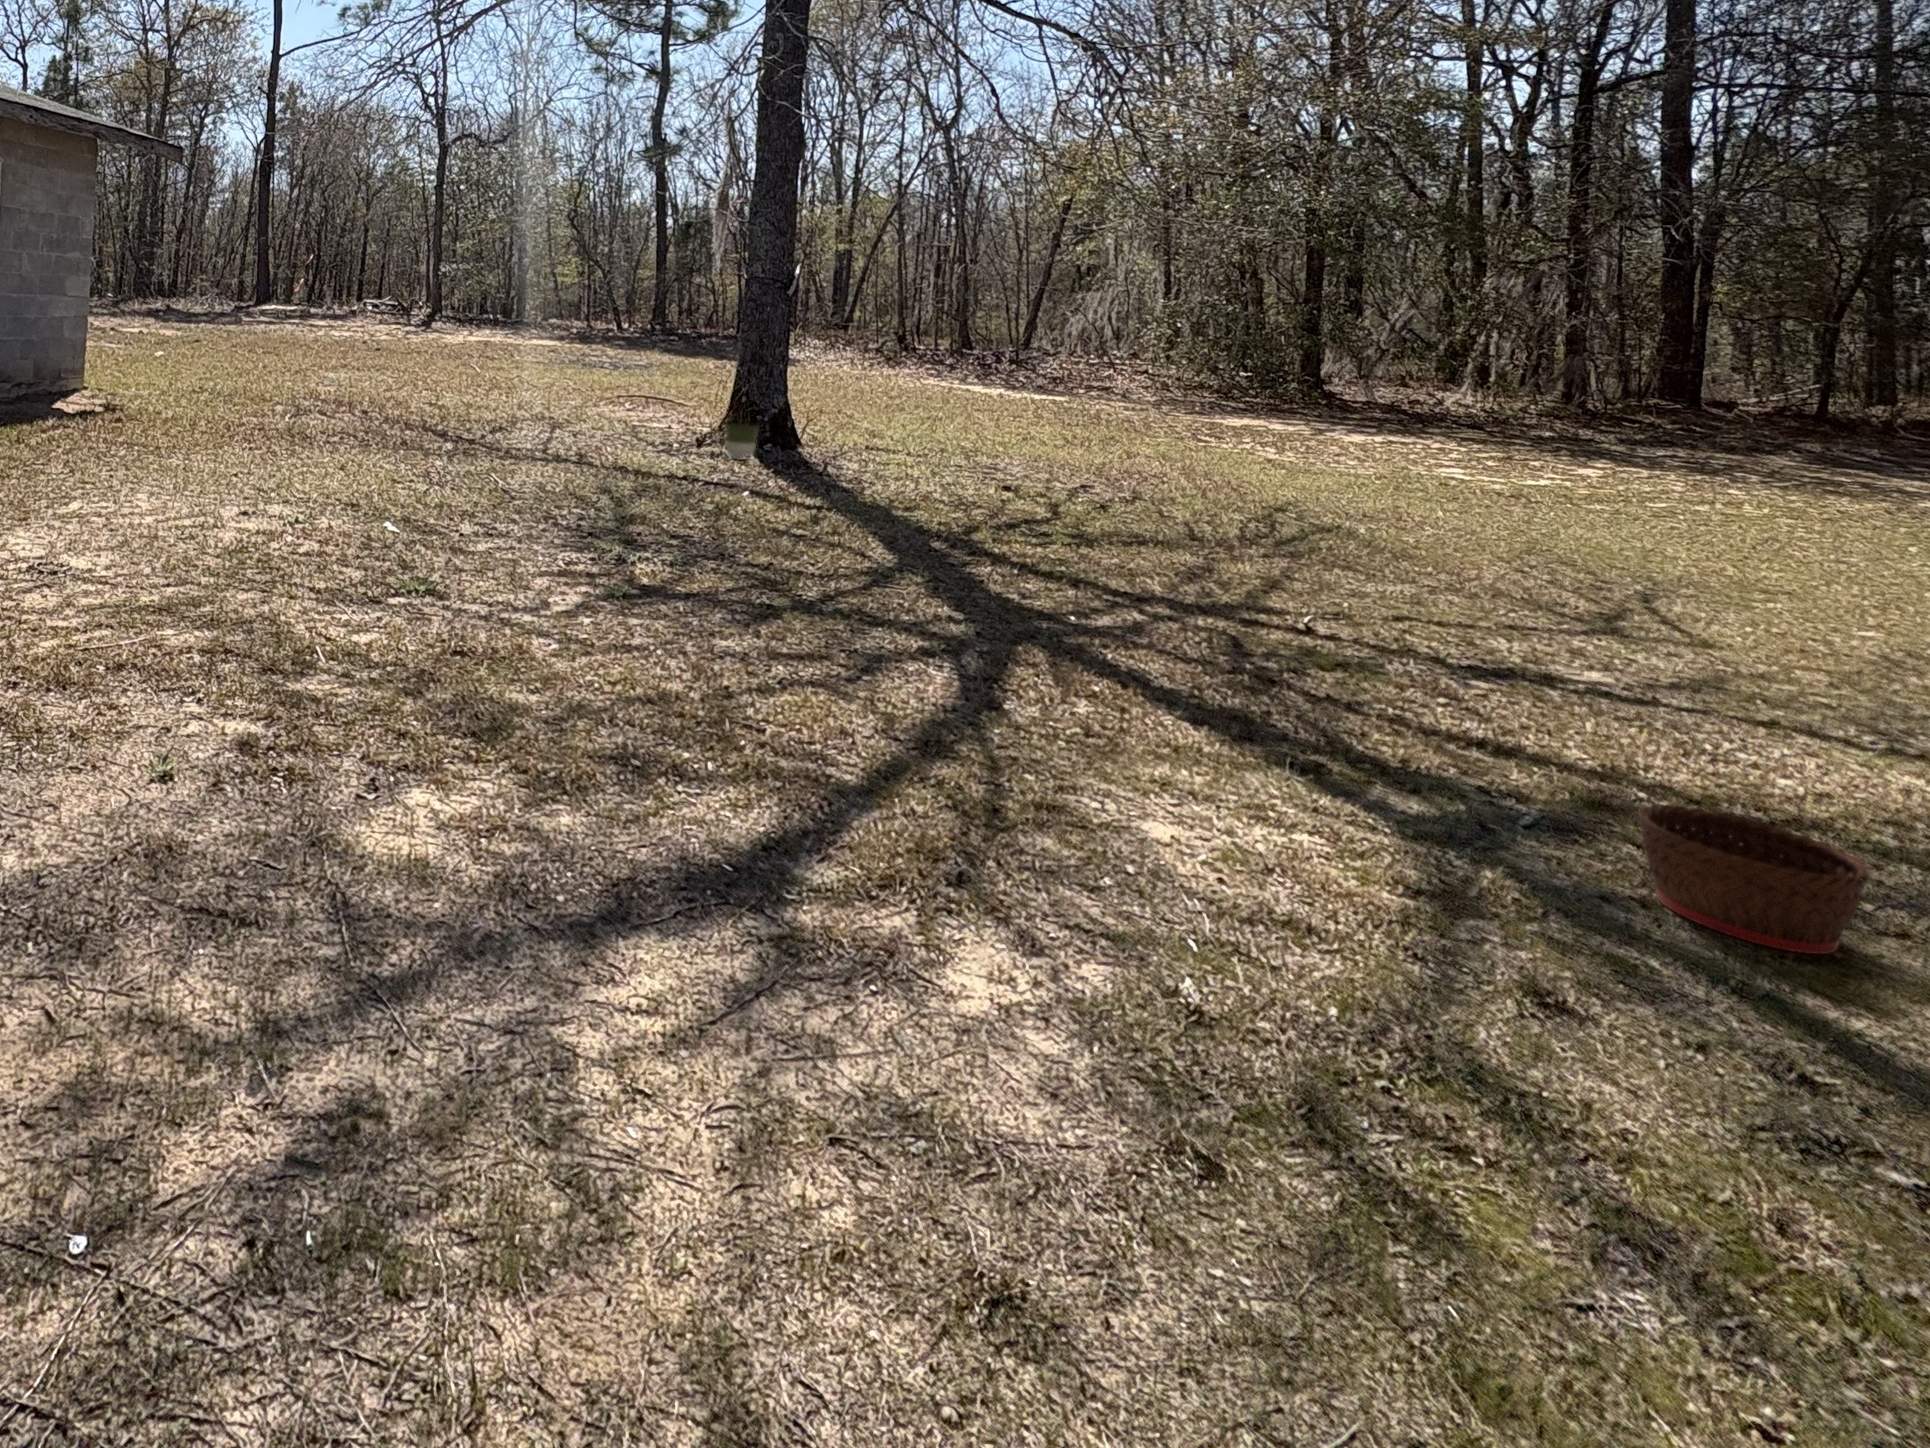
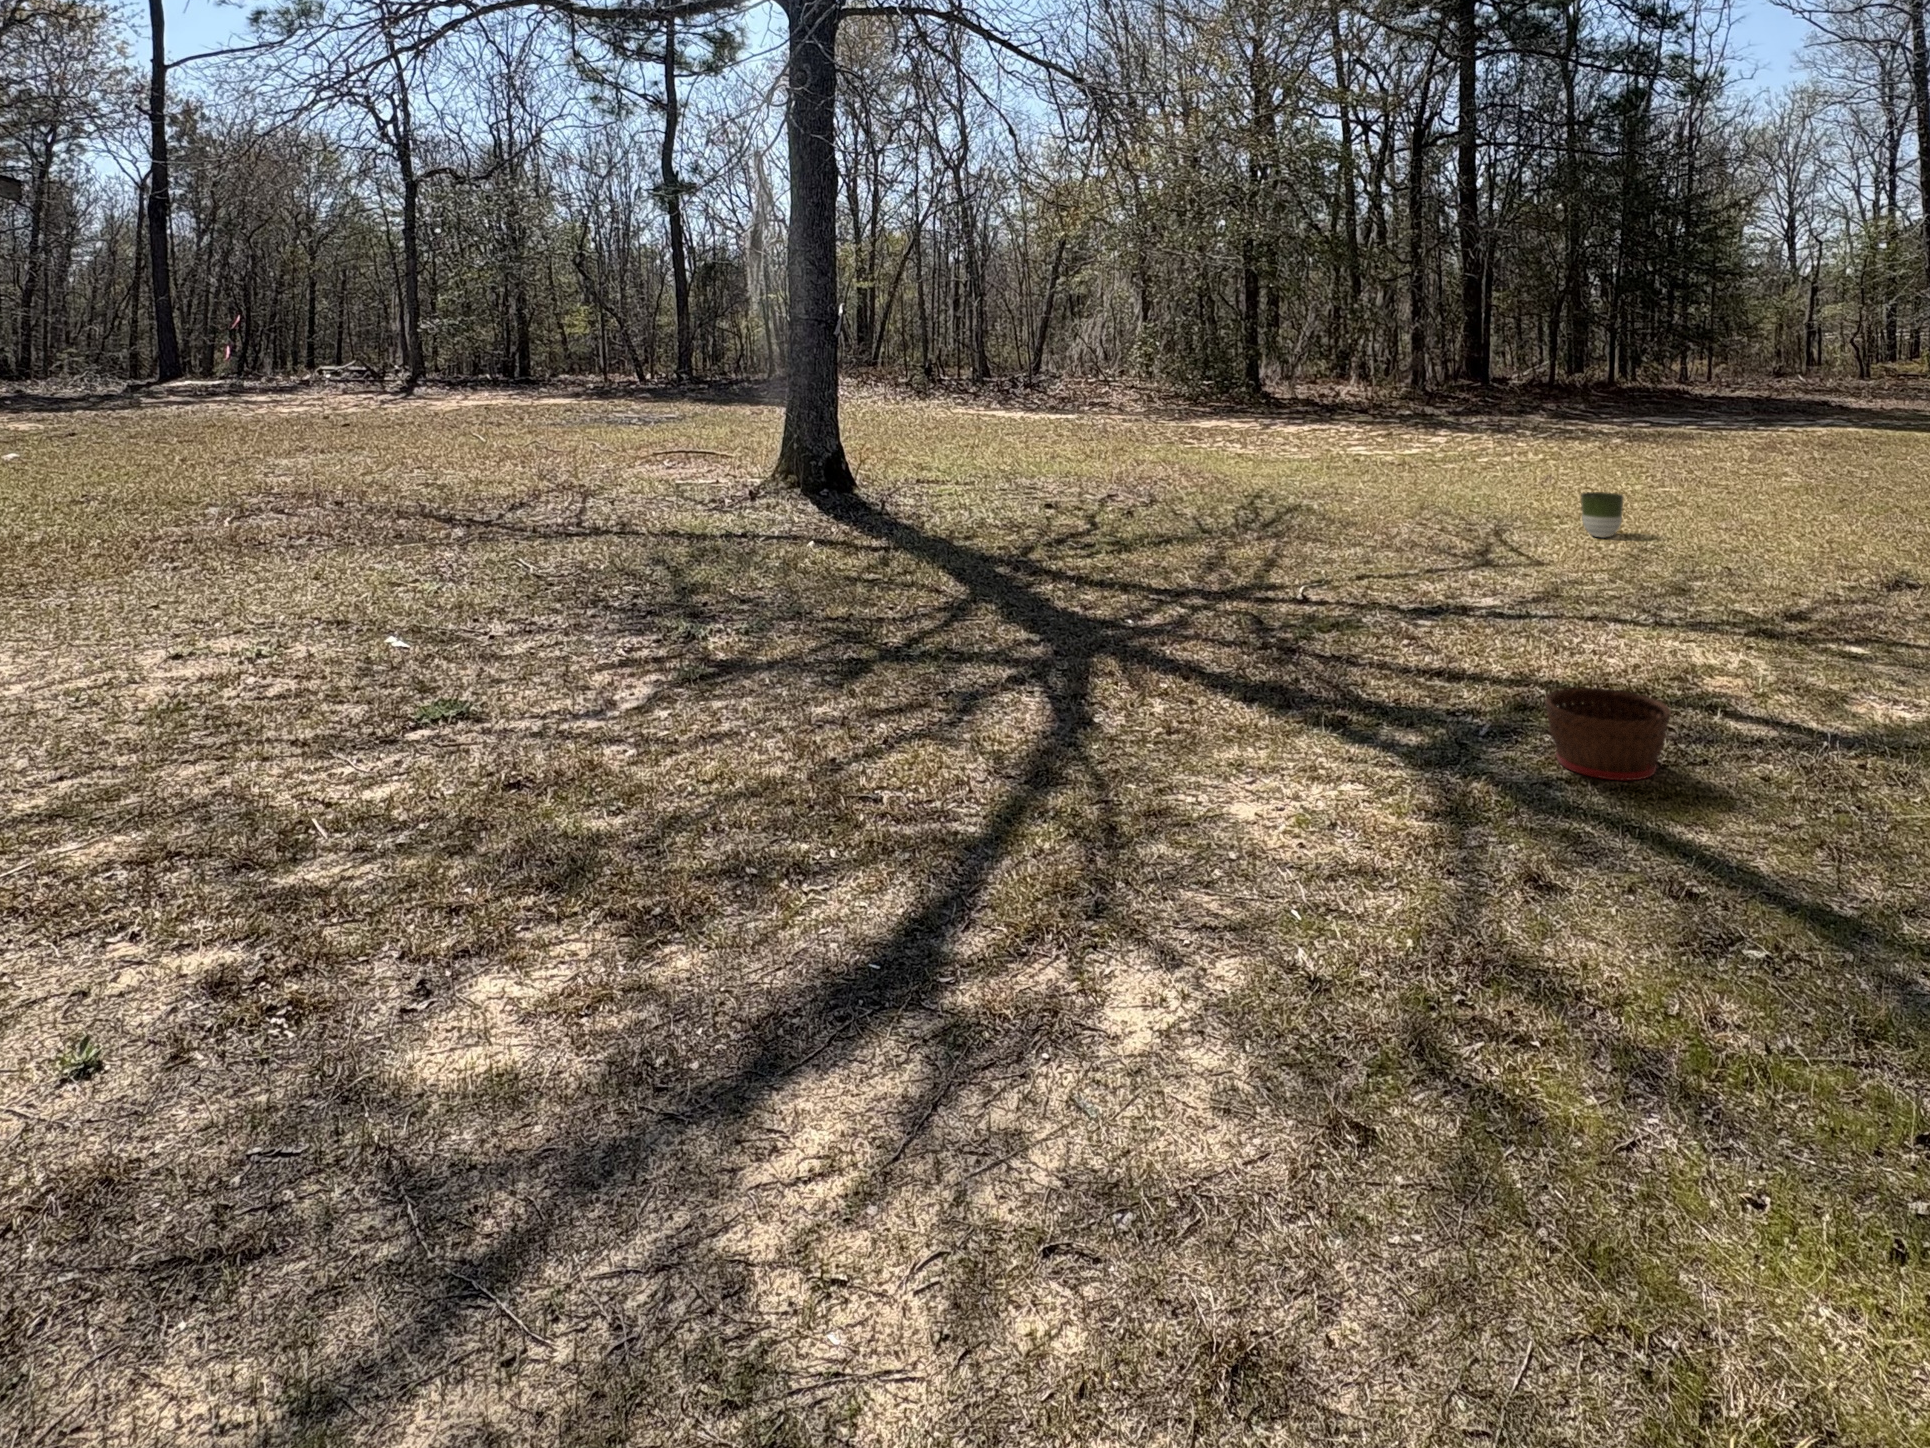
planter: present [726,424,758,460] -> present [1581,492,1623,538]

